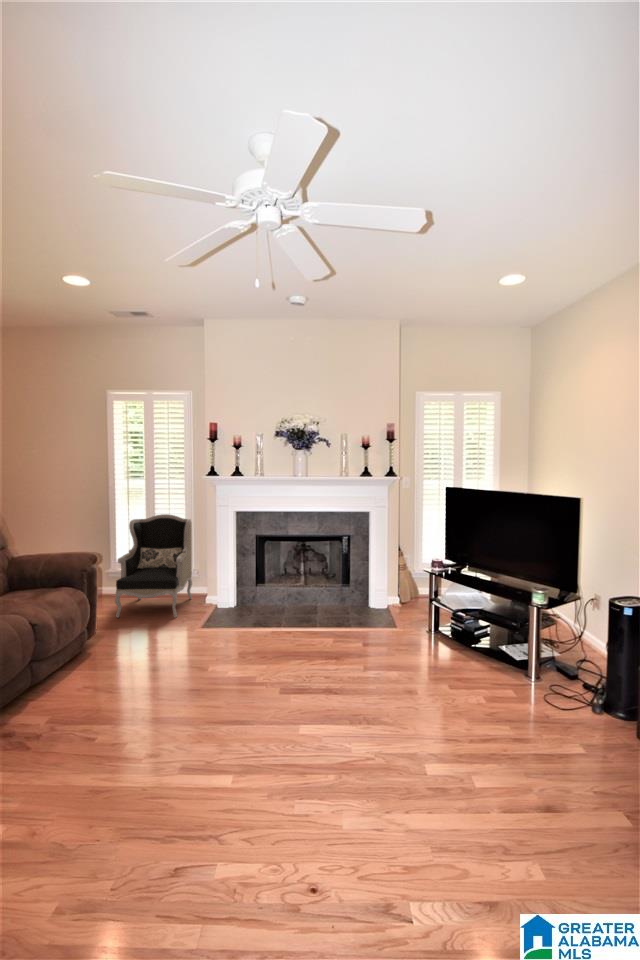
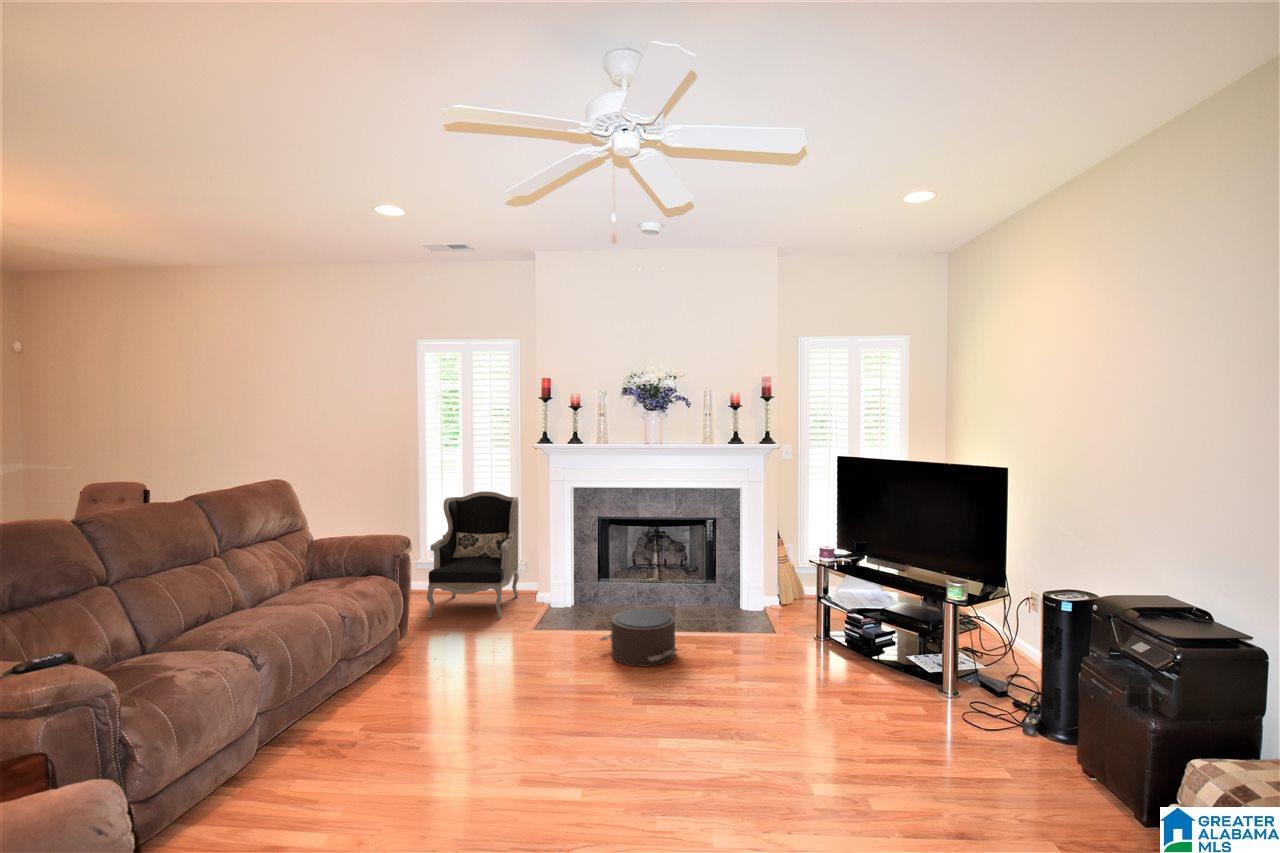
pouf: none [254,610,319,658] -> present [600,609,677,667]

